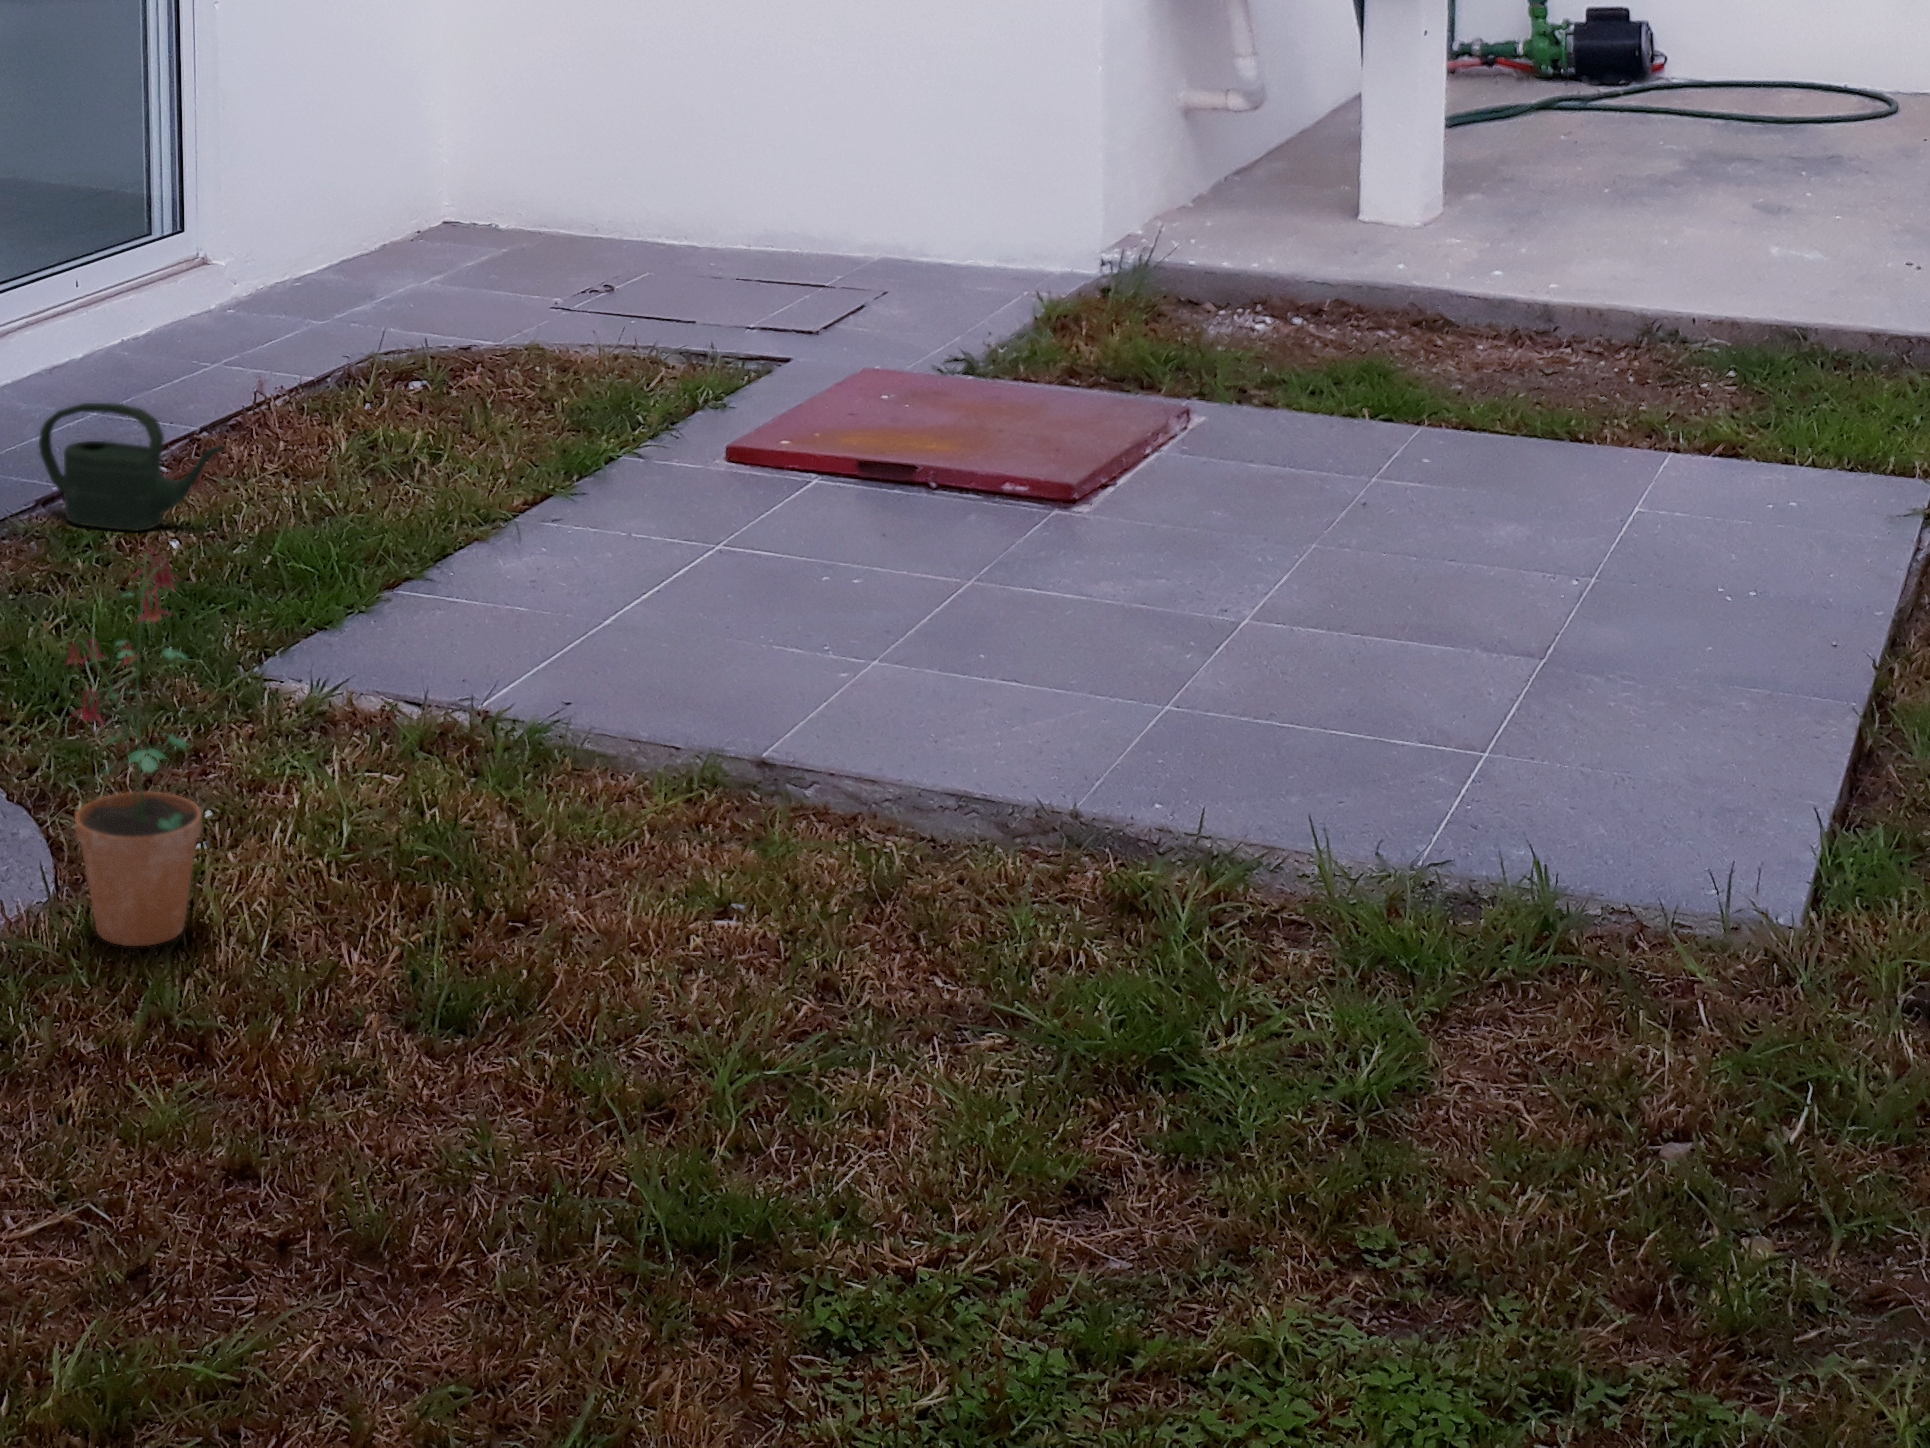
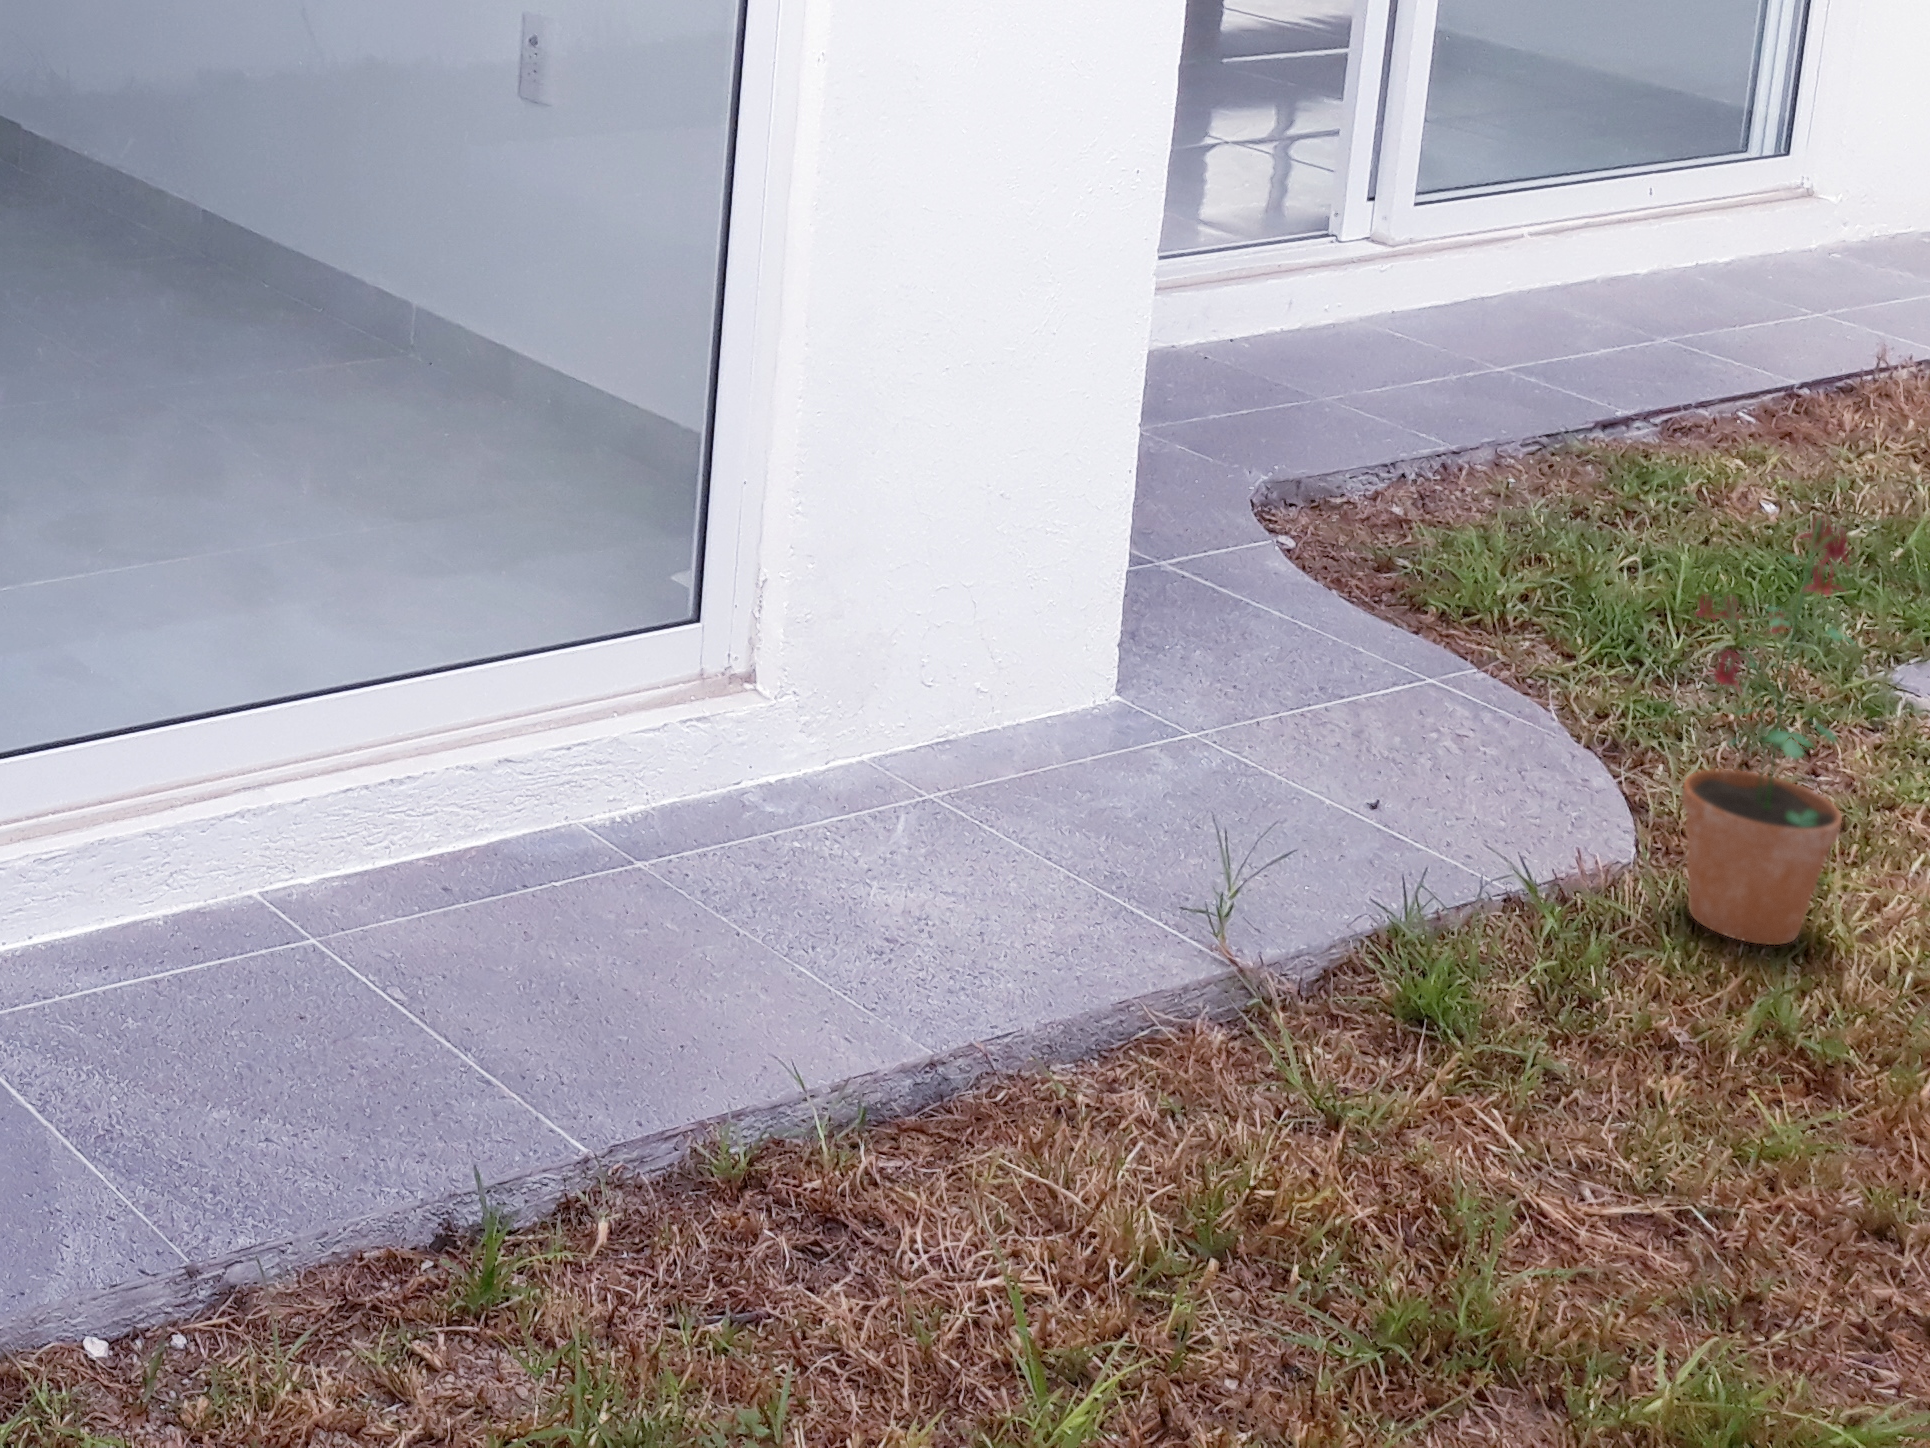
watering can: present [39,403,224,531] -> none [1613,328,1852,483]

